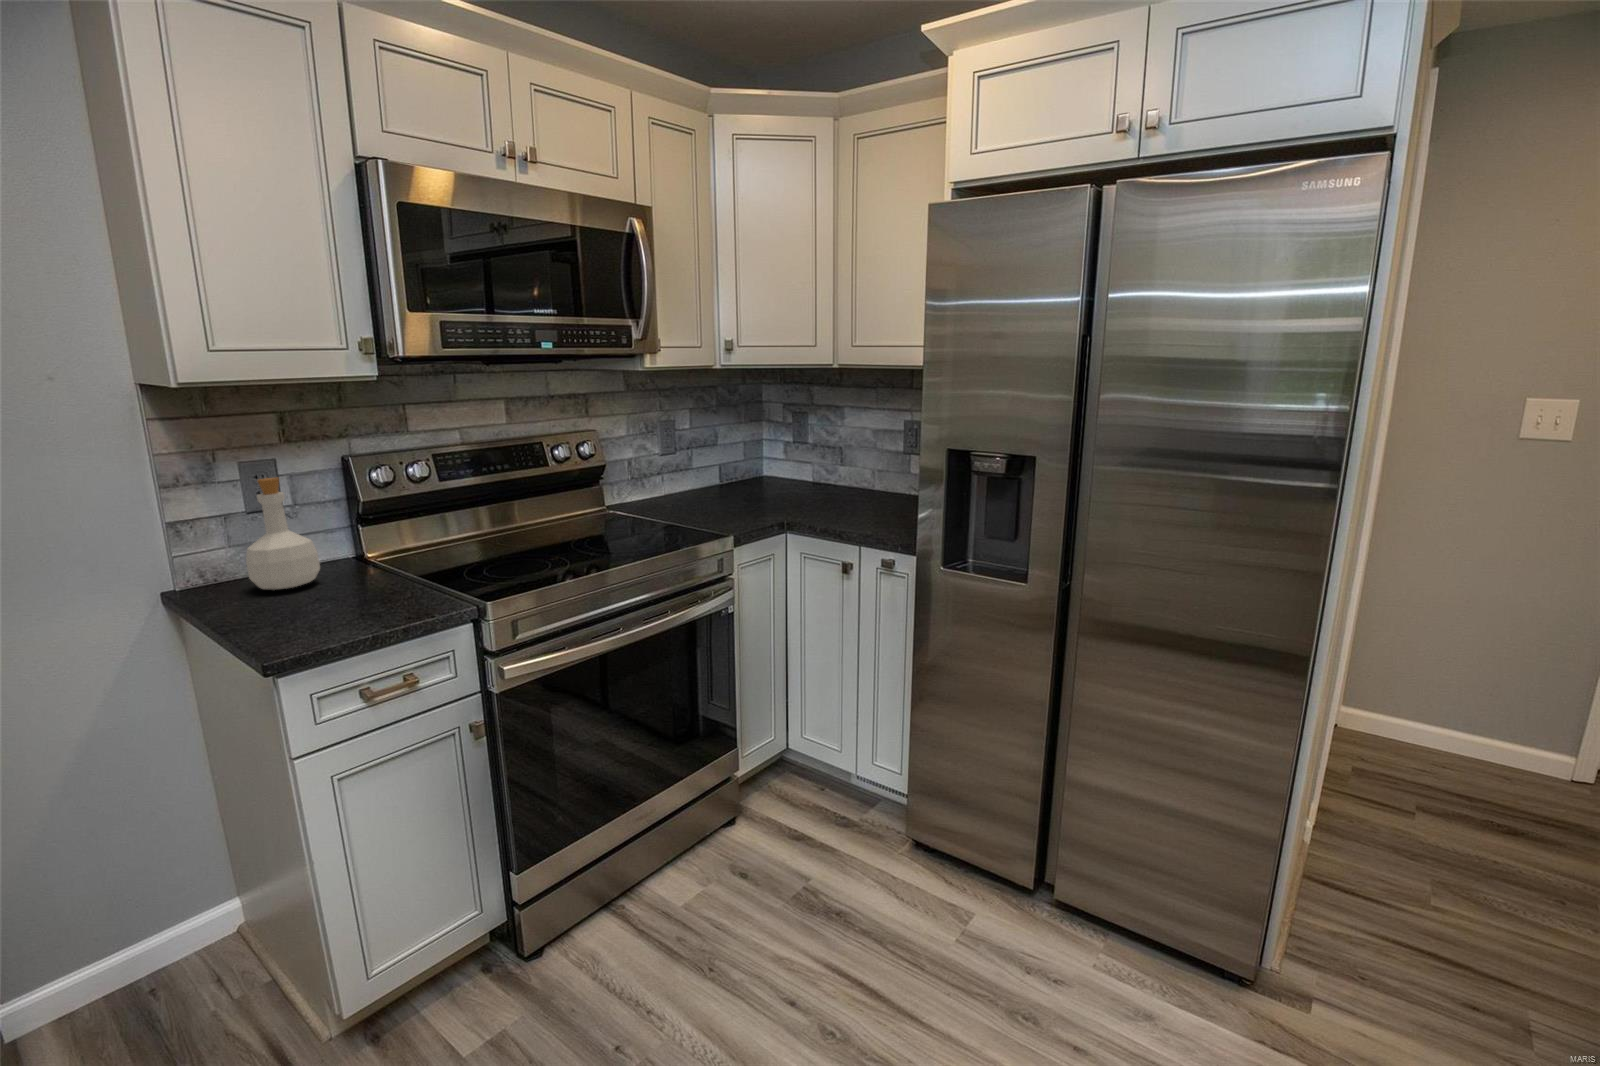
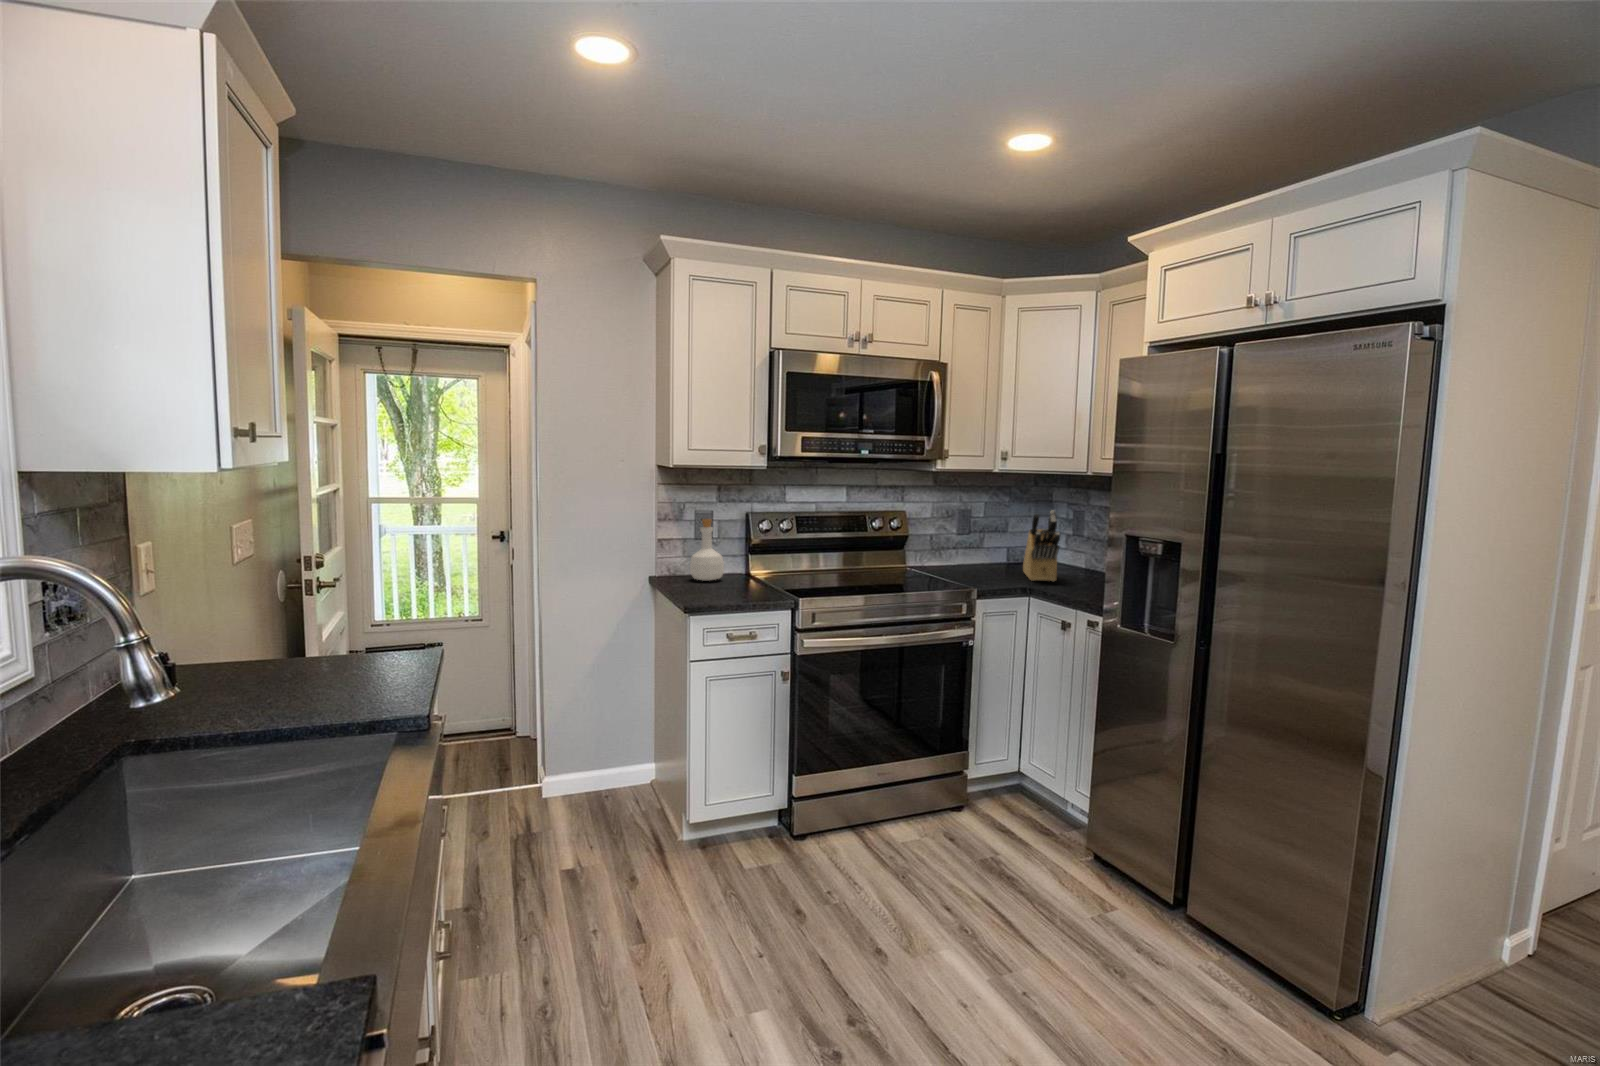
knife block: none [755,416,816,510] -> present [1023,510,1060,581]

